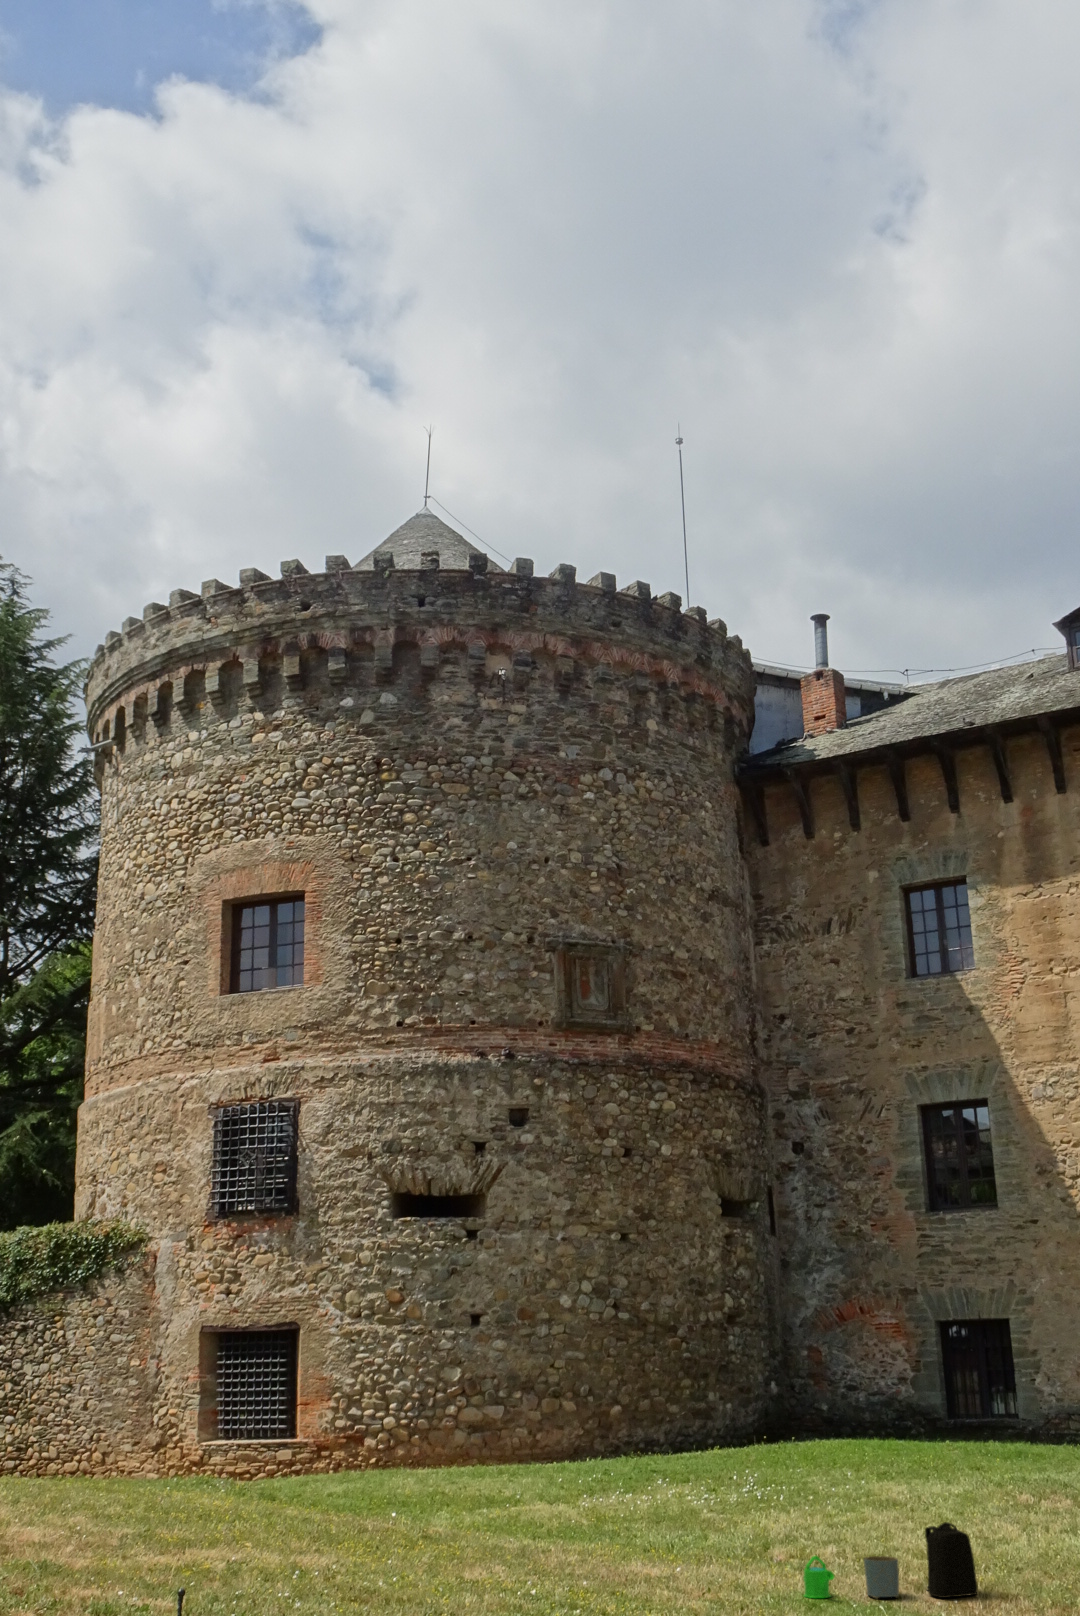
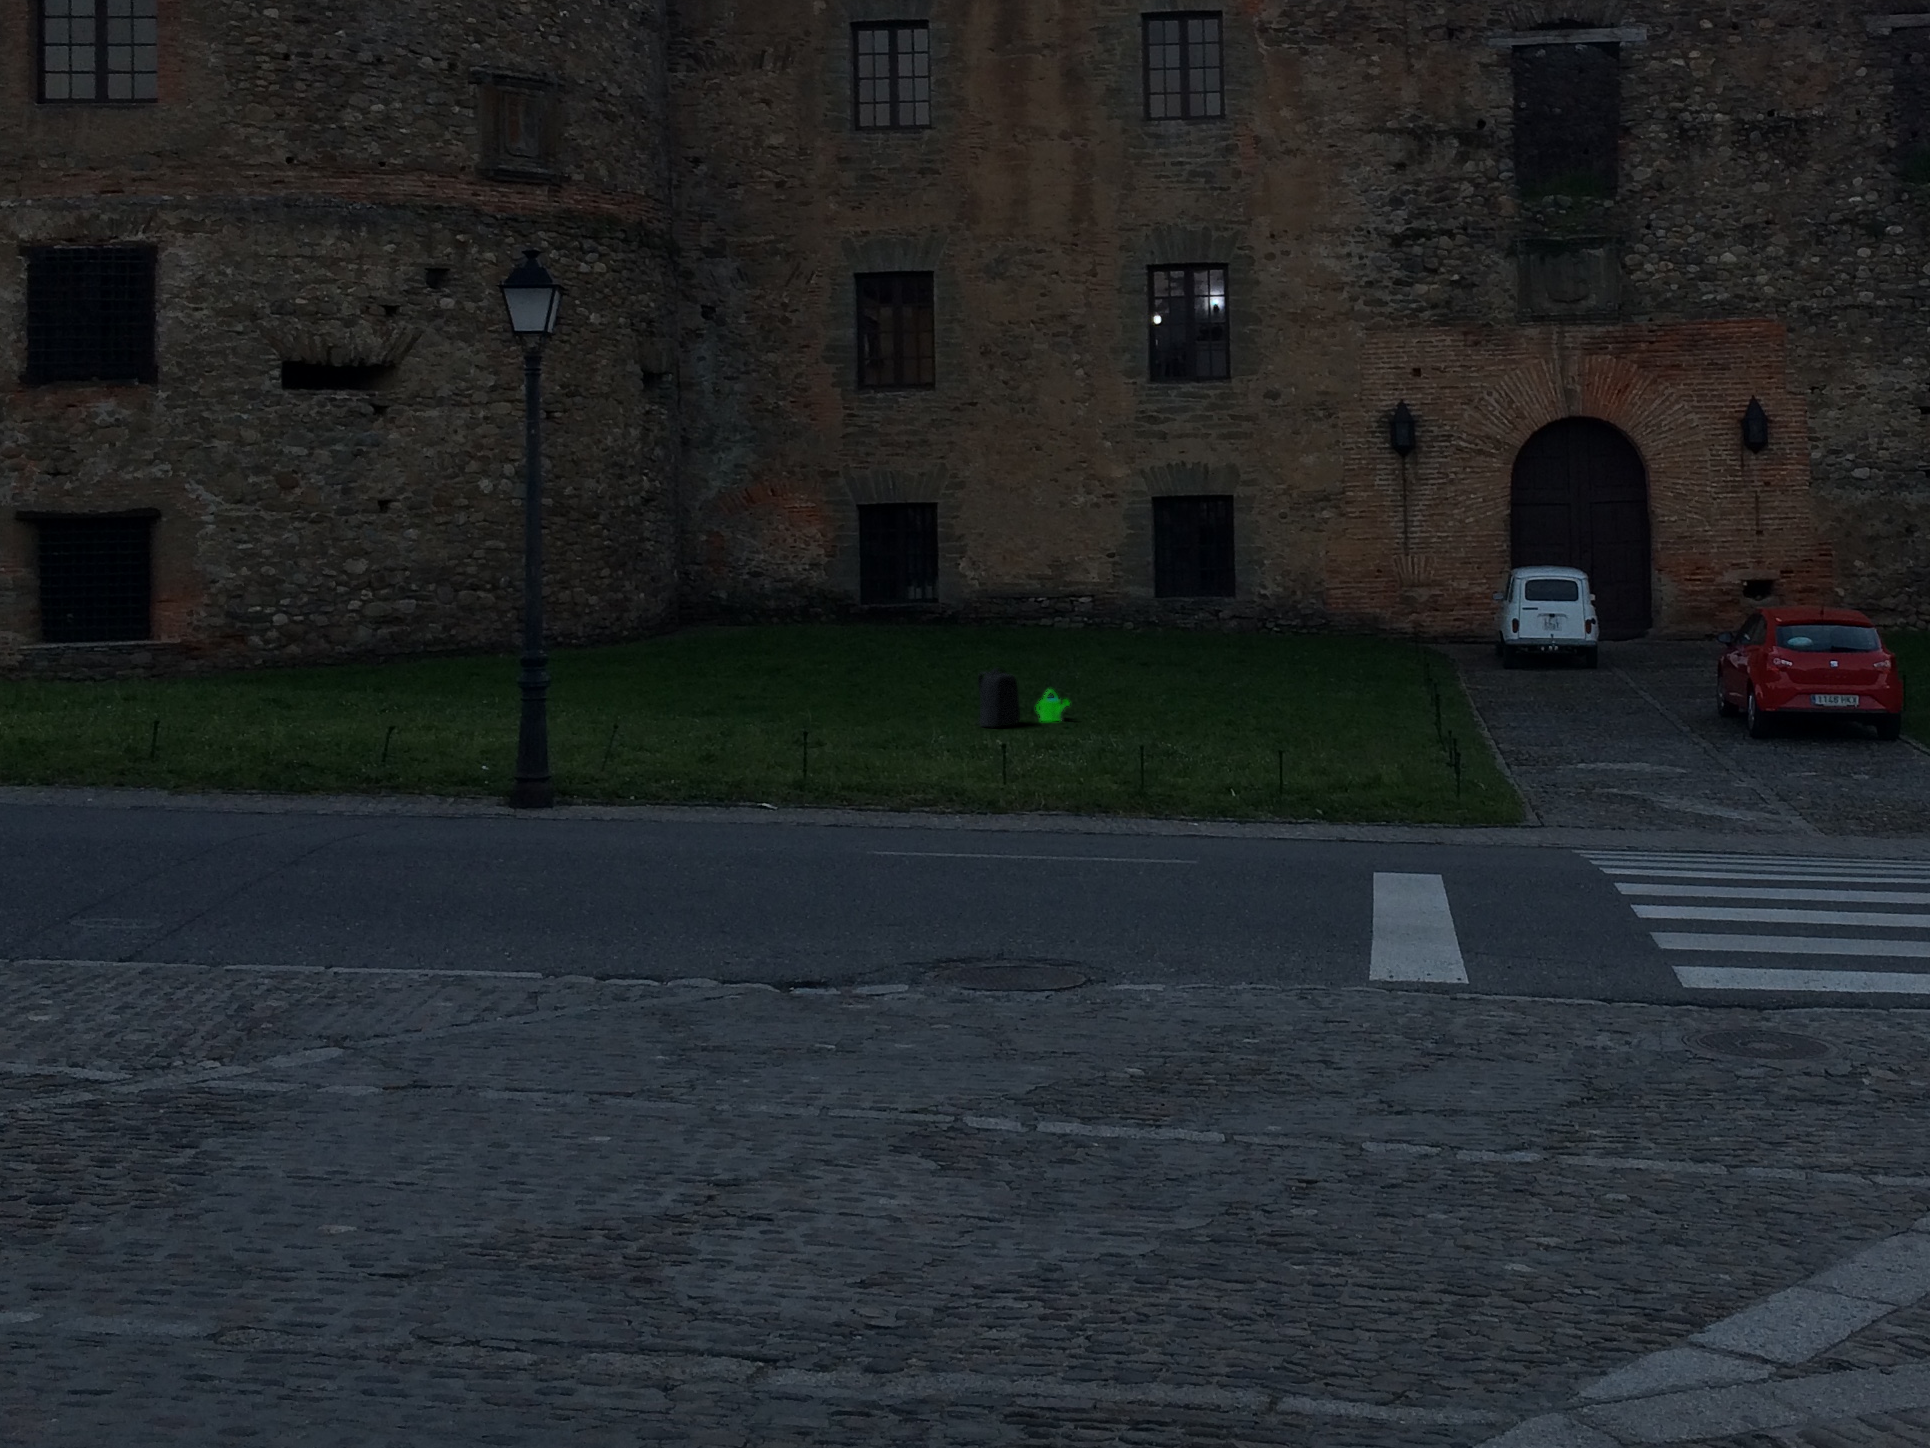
watering can: present [803,1556,834,1598] -> present [1036,689,1069,721]
planter: present [864,1556,899,1598] -> none [929,698,958,731]

